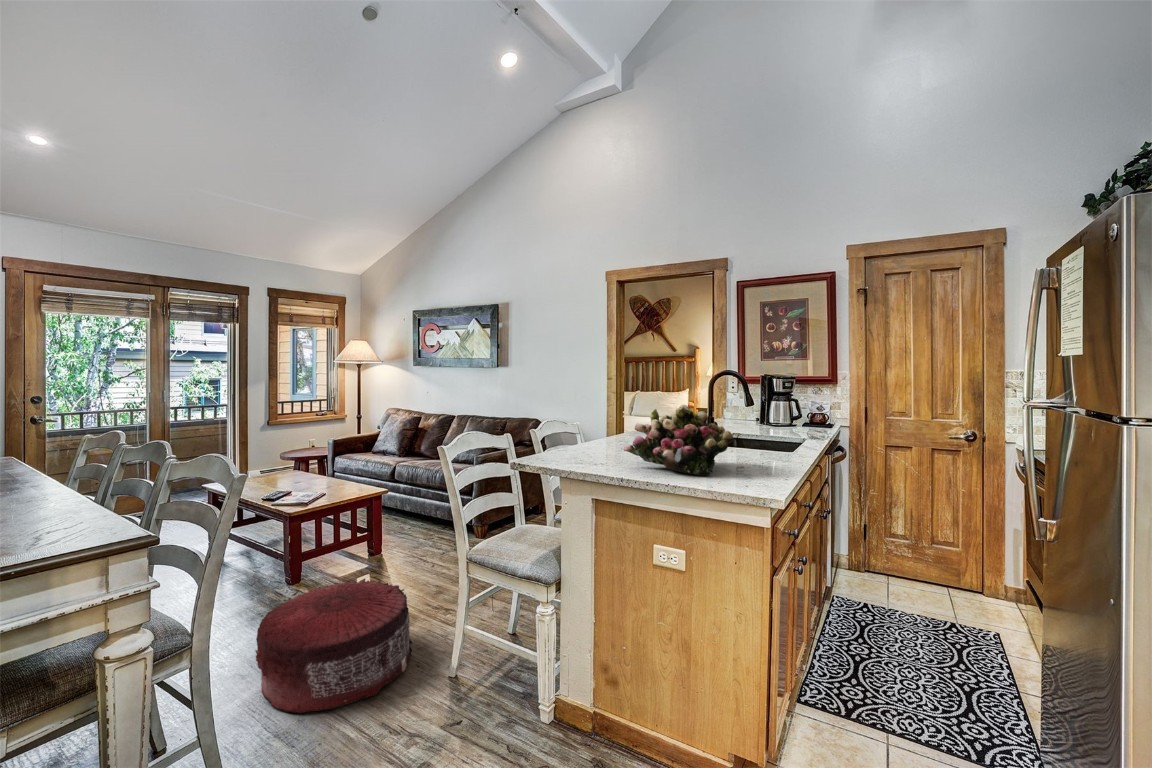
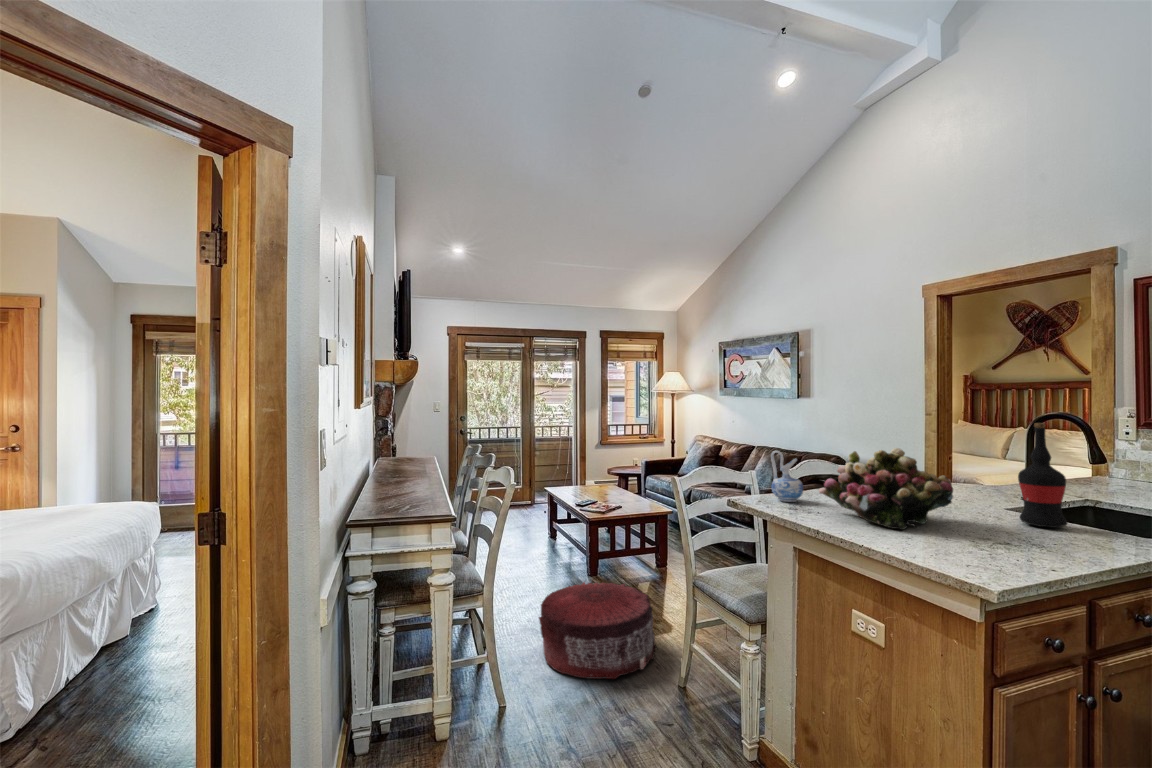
wine bottle: none [755,381,785,461] -> present [1018,423,1067,528]
ceramic pitcher: none [570,413,599,463] -> present [771,450,803,502]

